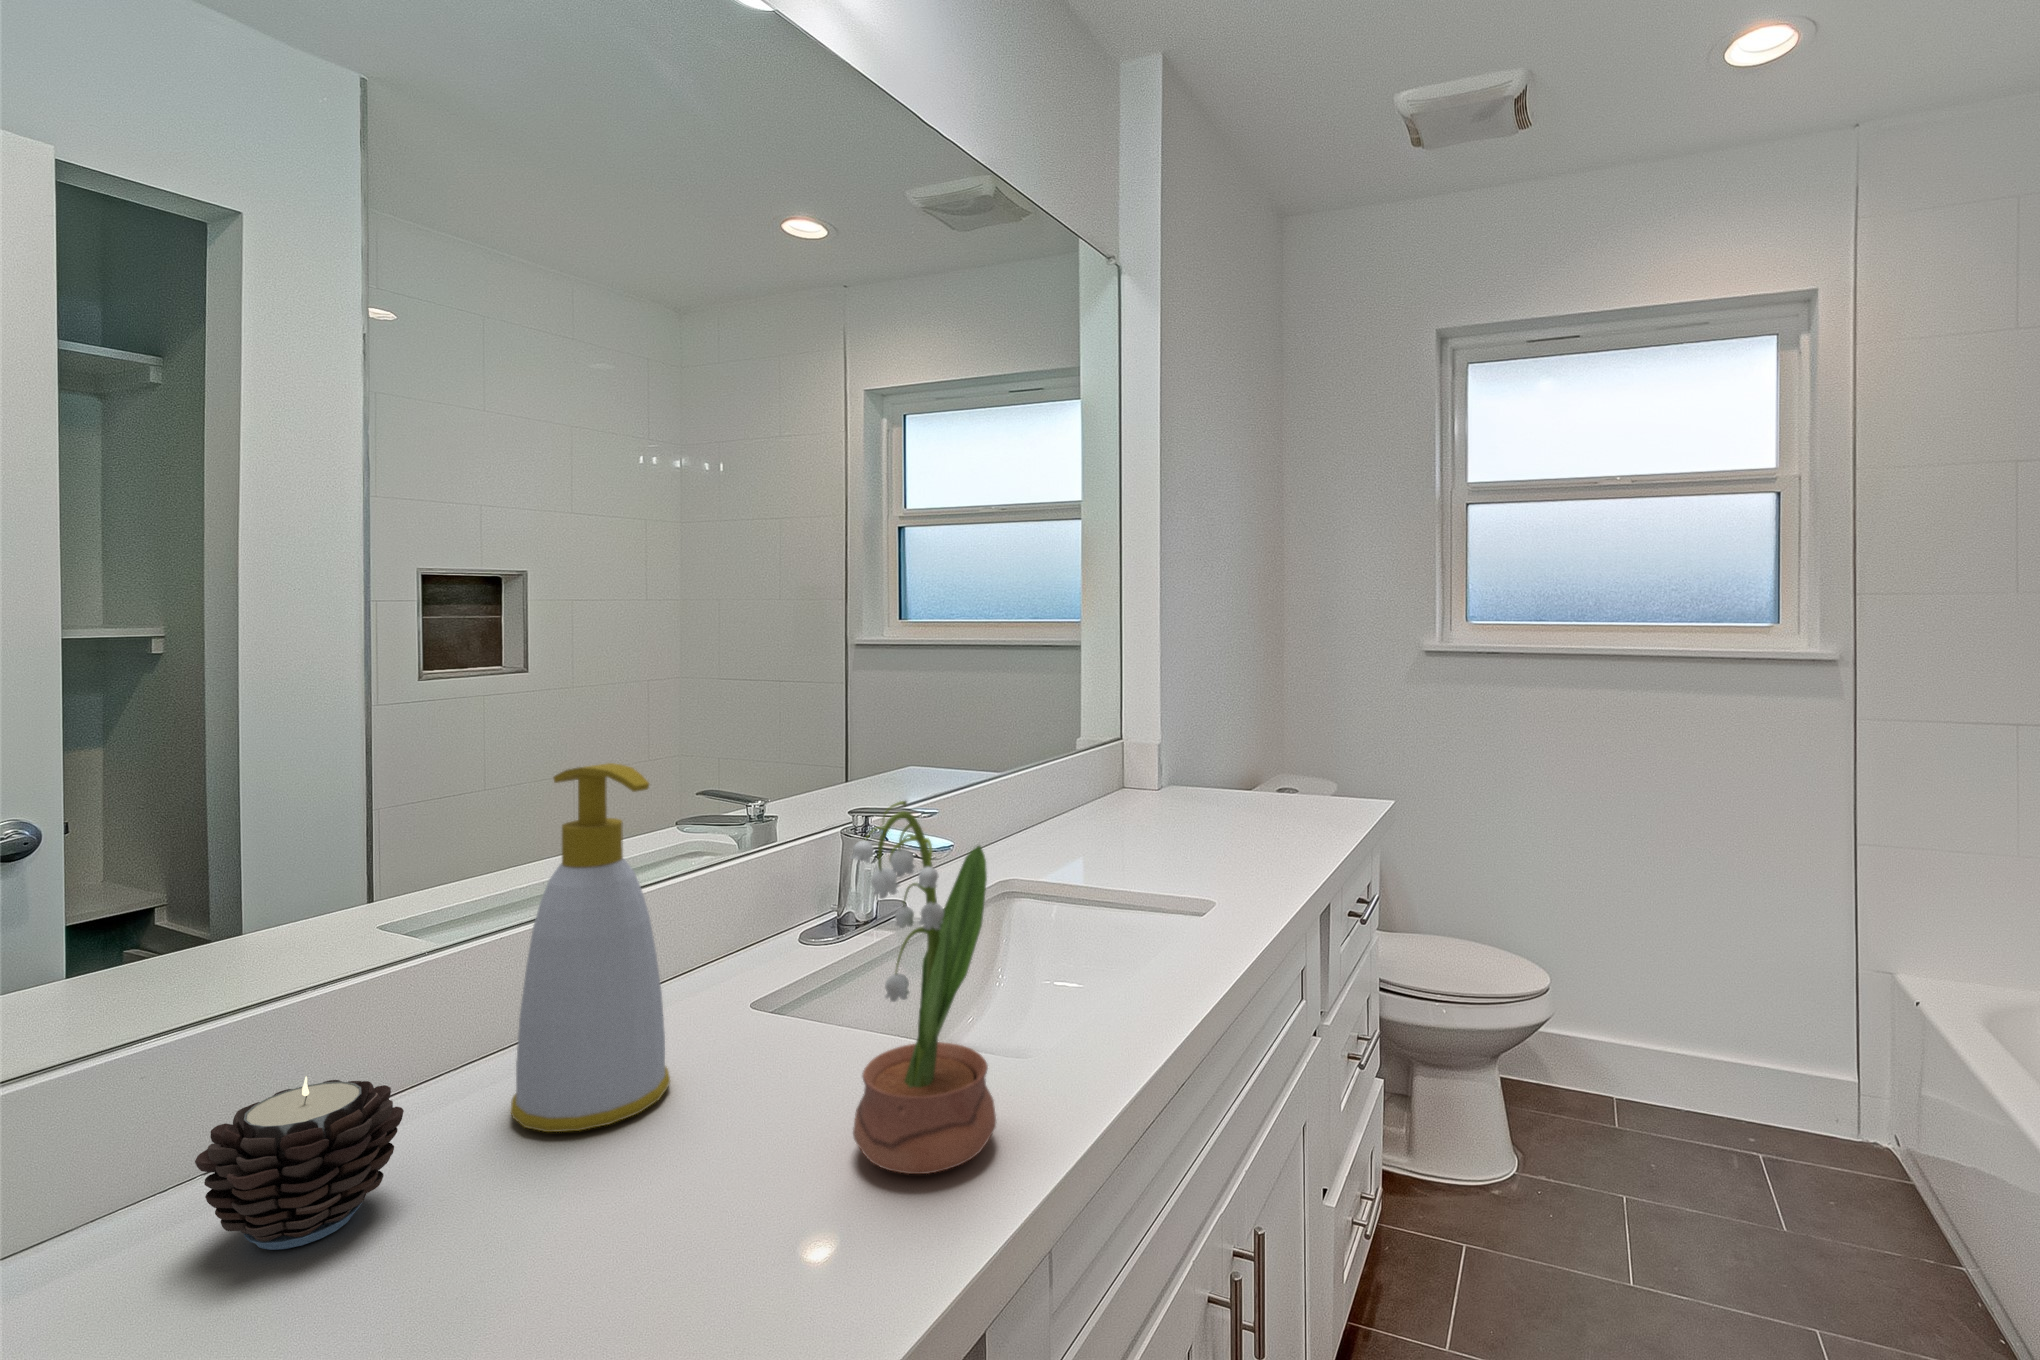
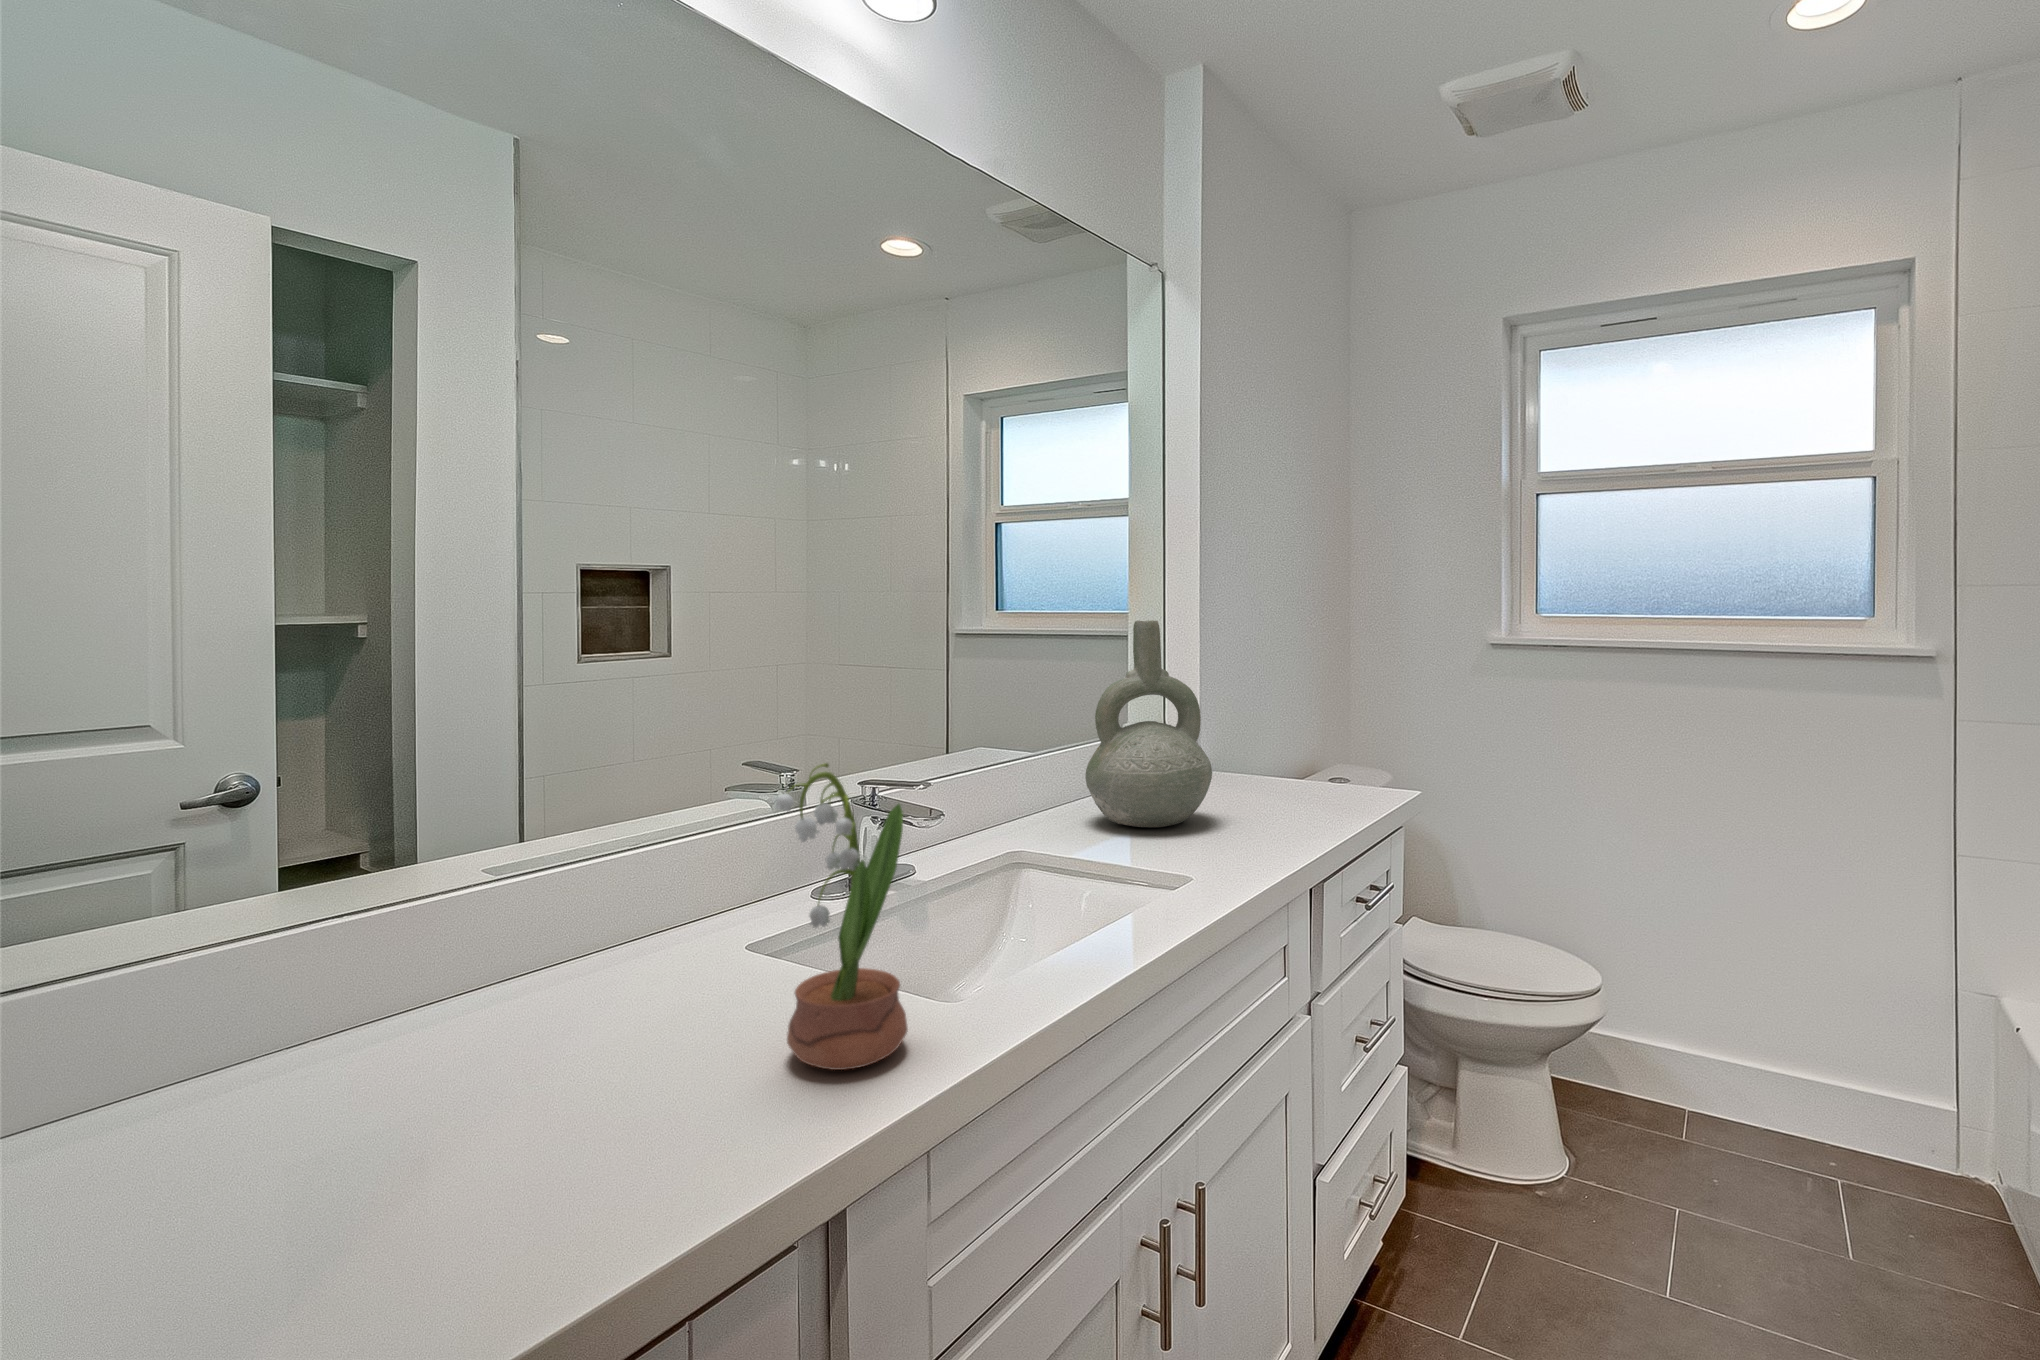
decorative vase: none [1067,627,1201,847] -> present [1085,620,1212,827]
soap bottle: present [510,763,670,1132] -> none [538,731,668,1025]
candle: present [195,1076,404,1250] -> none [295,962,446,1089]

